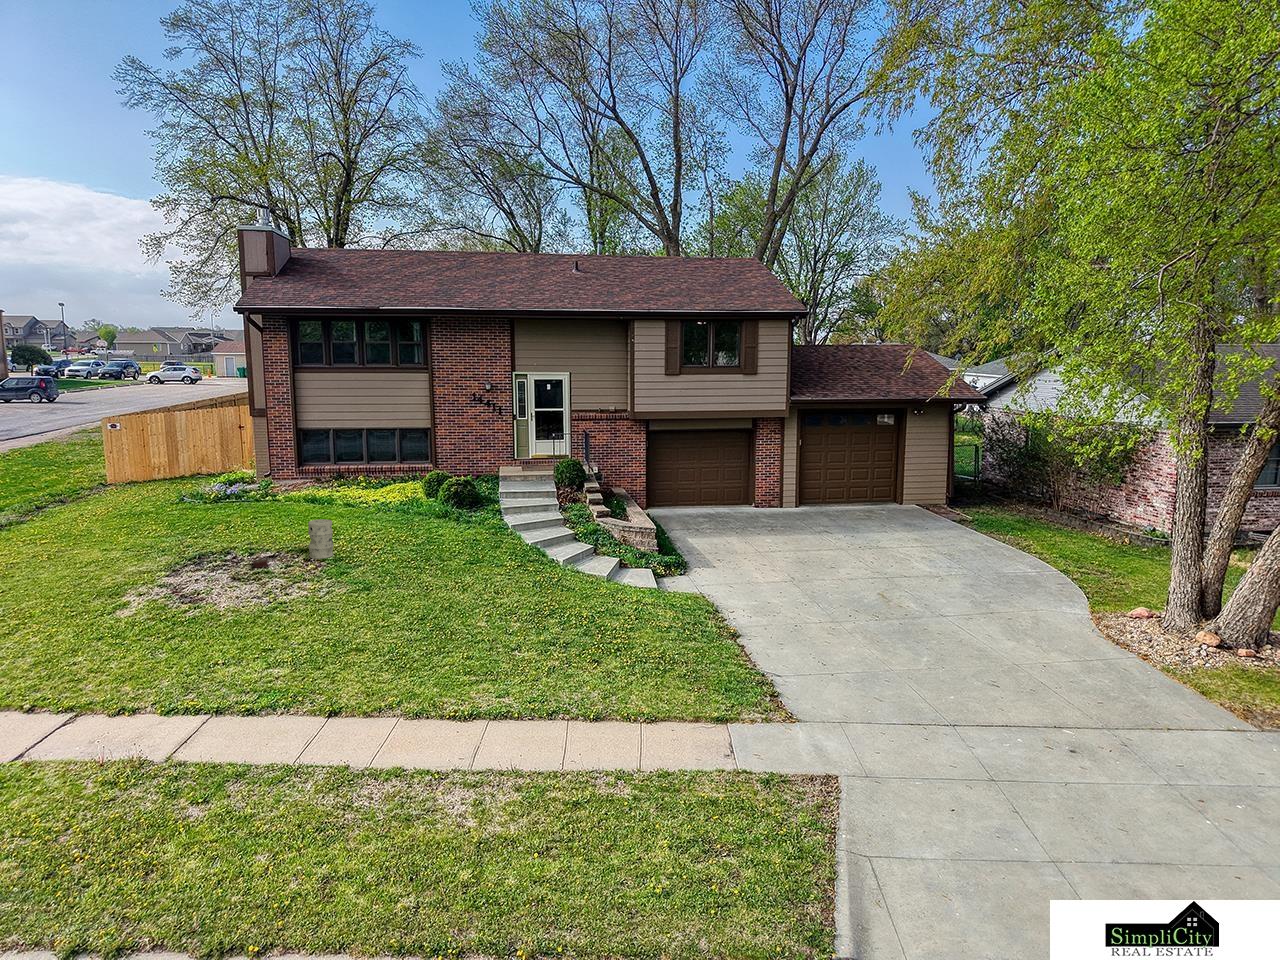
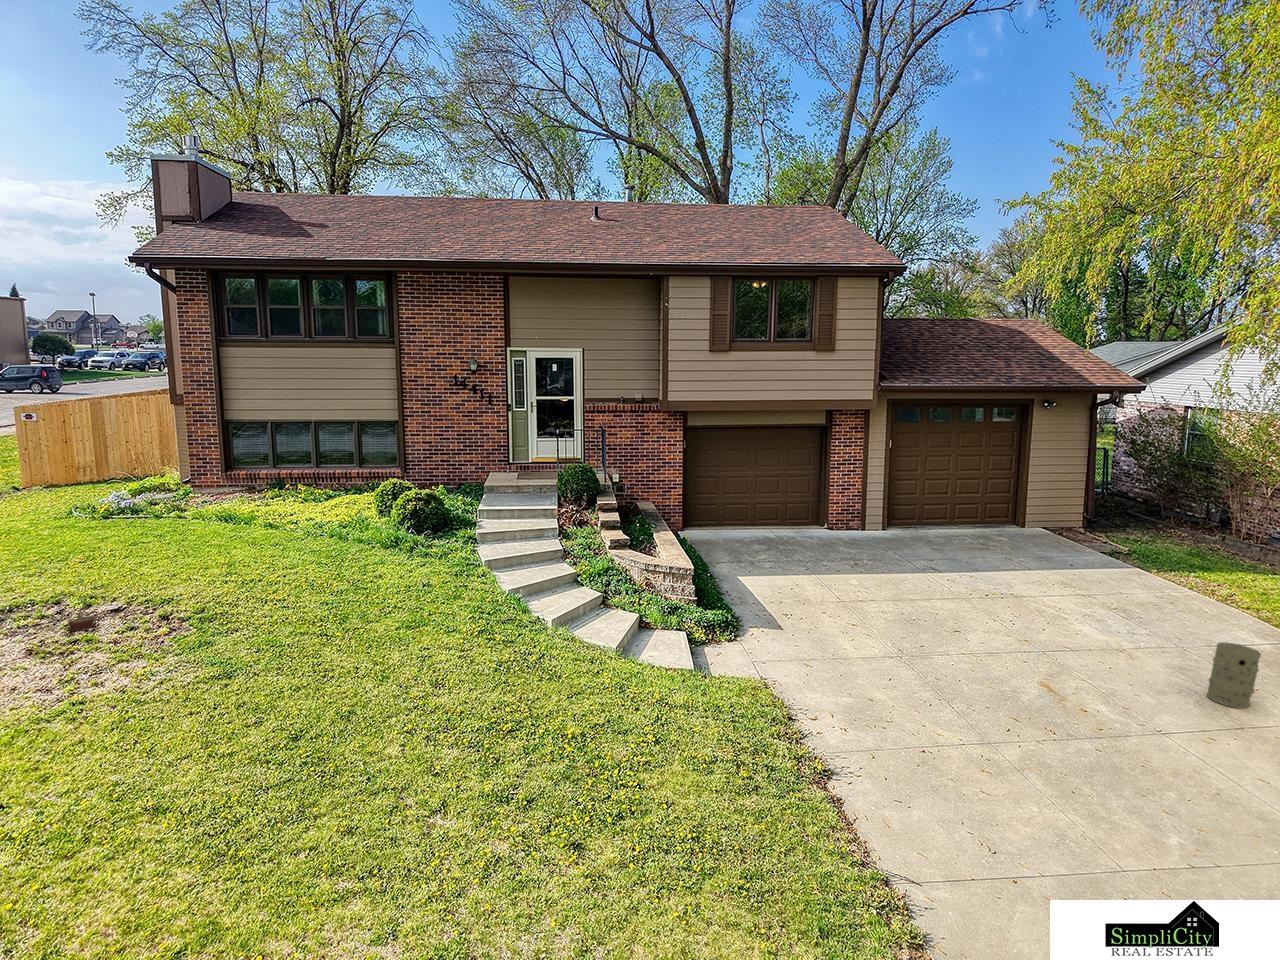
trash can: present [308,519,334,559] -> present [1207,642,1261,709]

